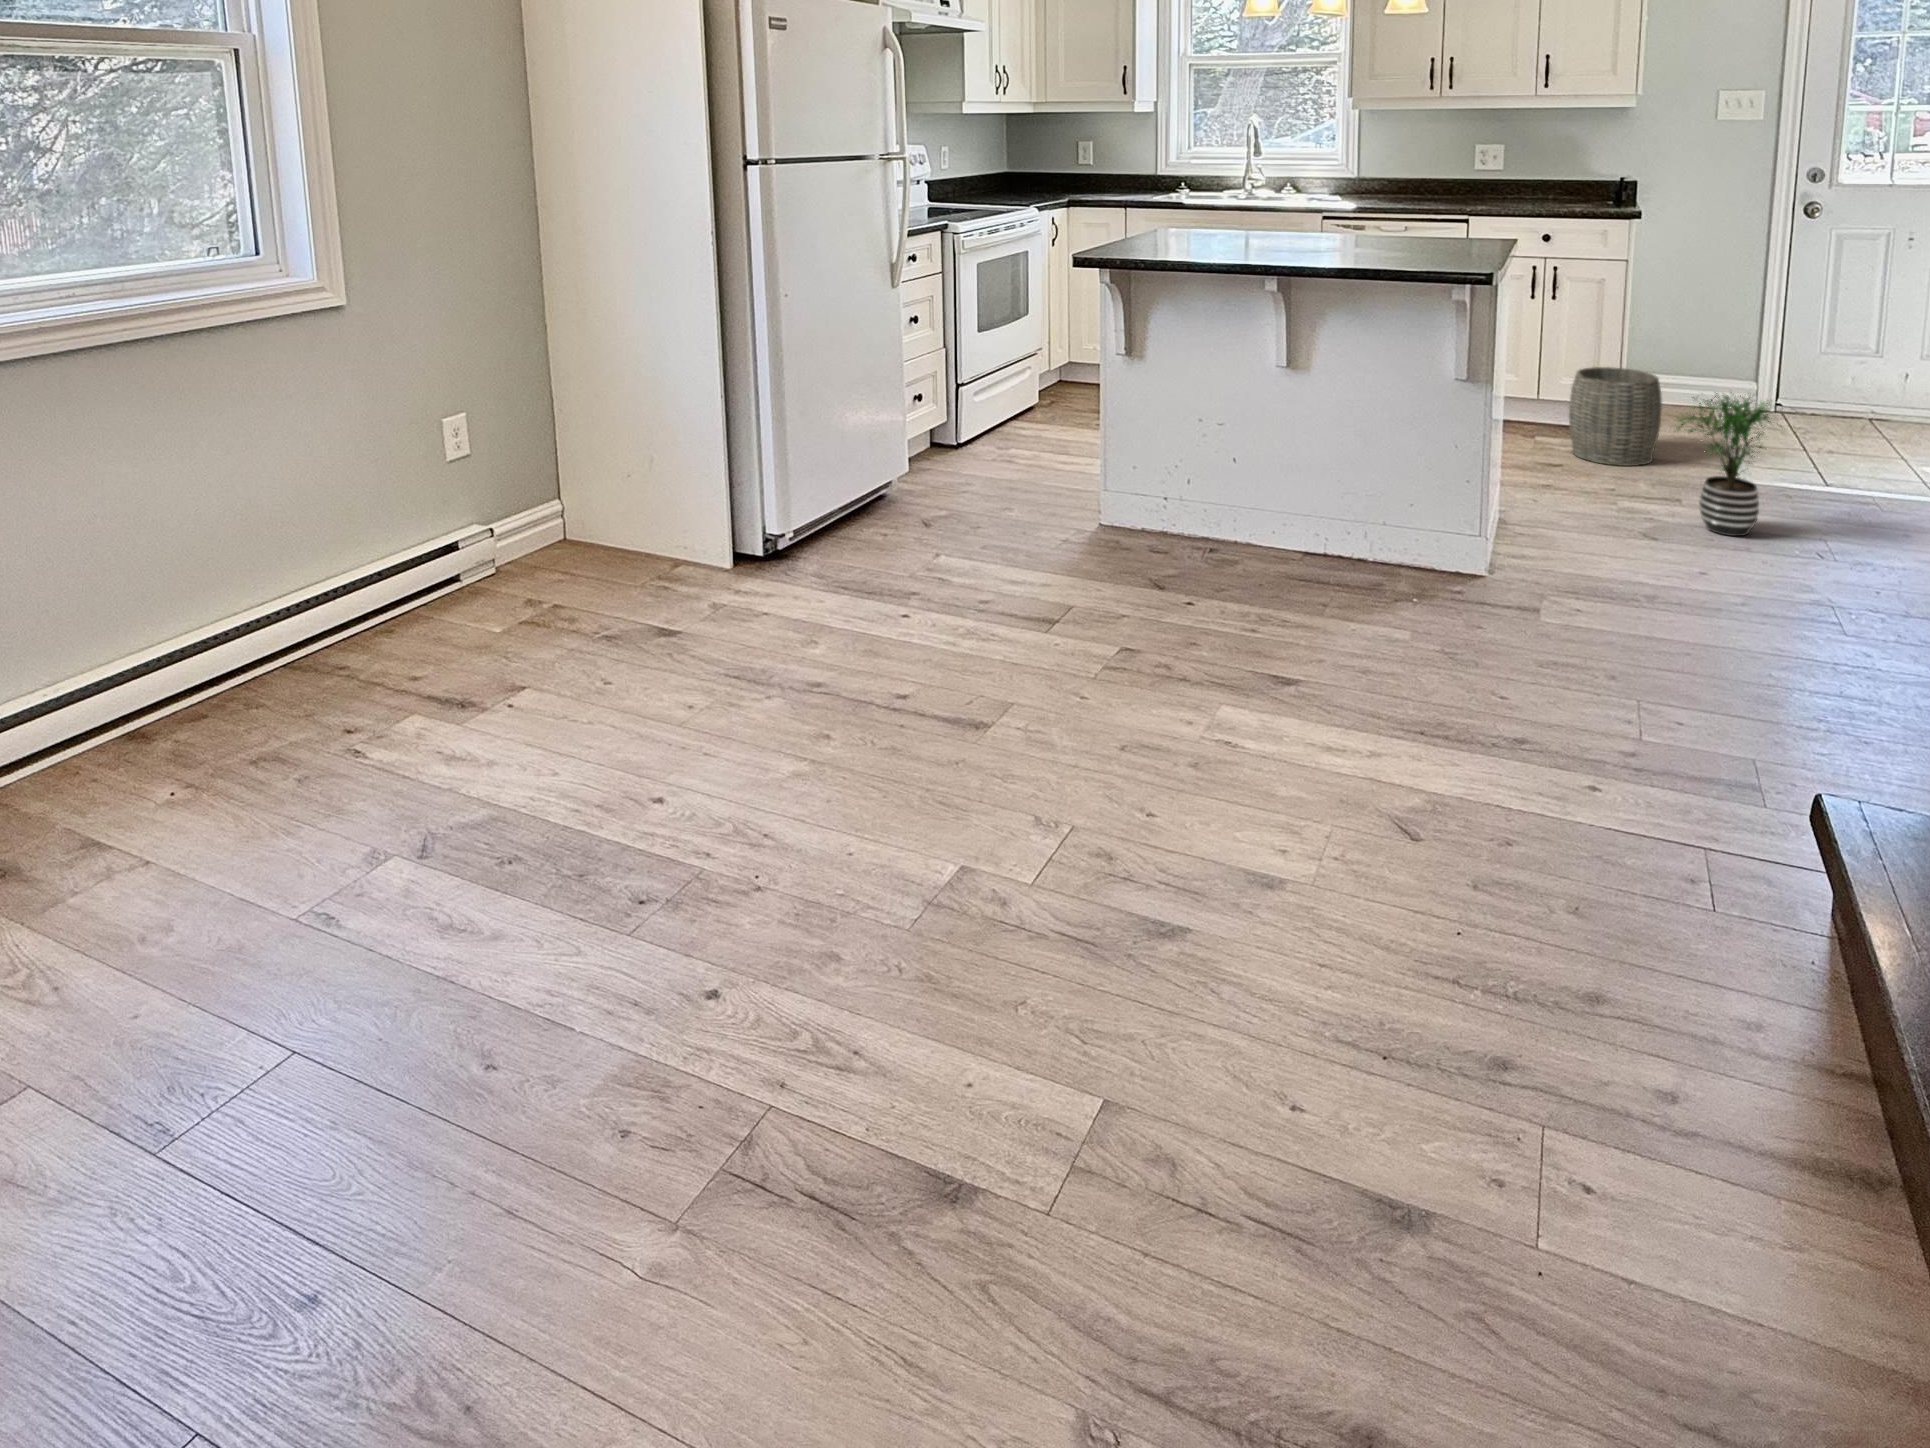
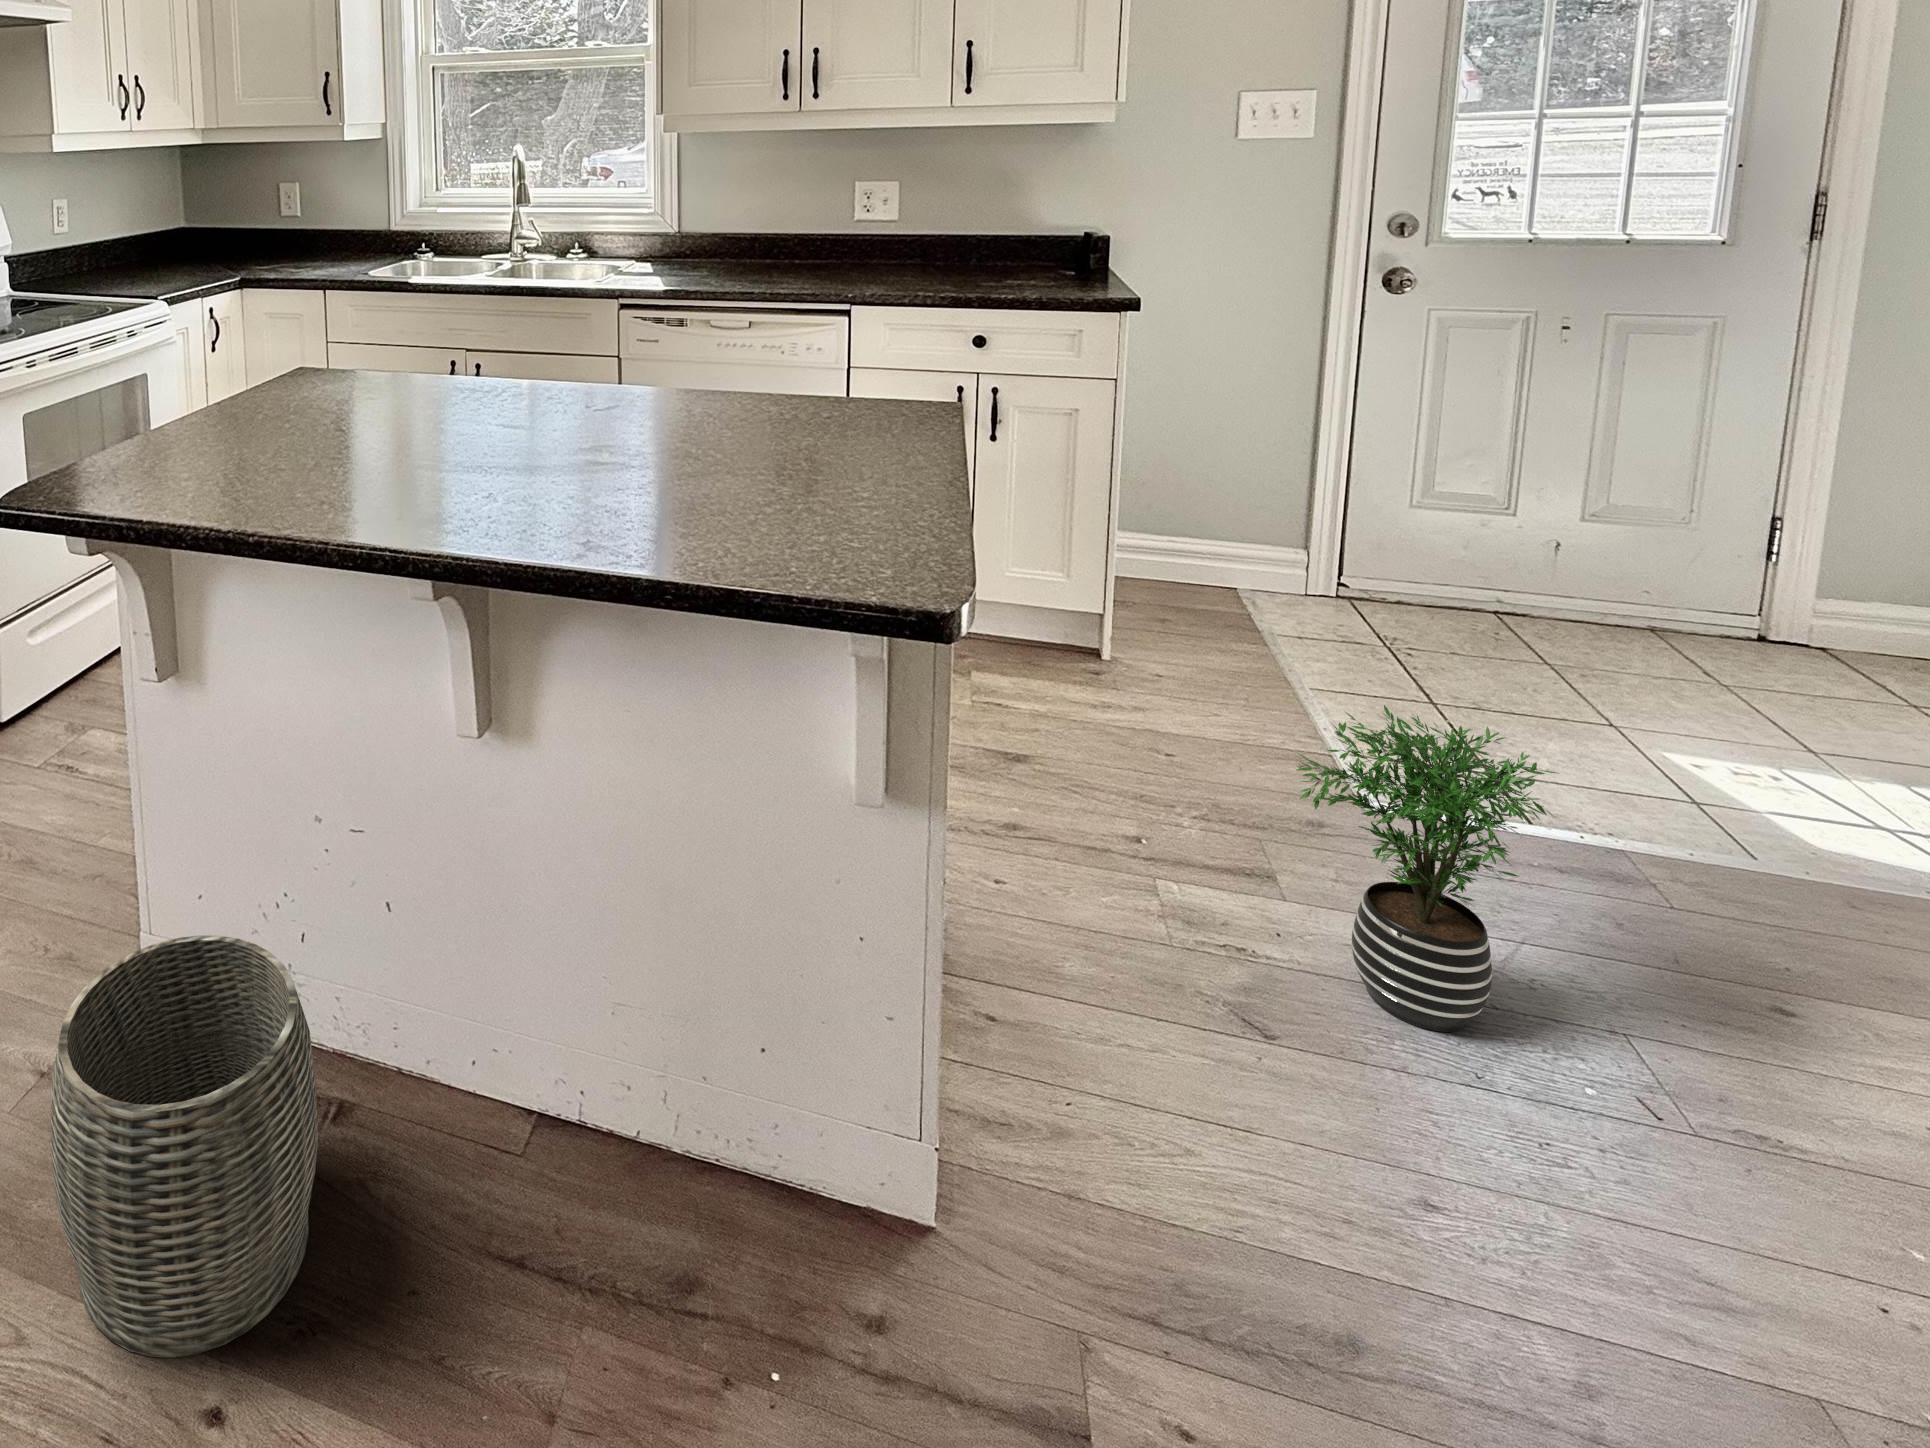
woven basket: present [1569,367,1662,466] -> present [51,935,318,1357]

